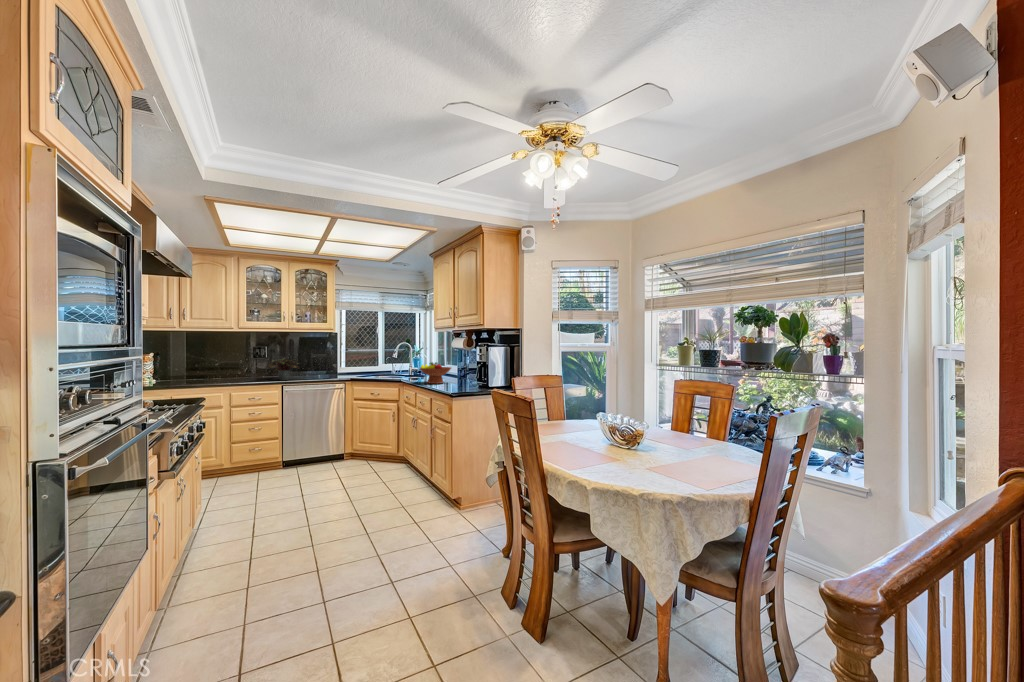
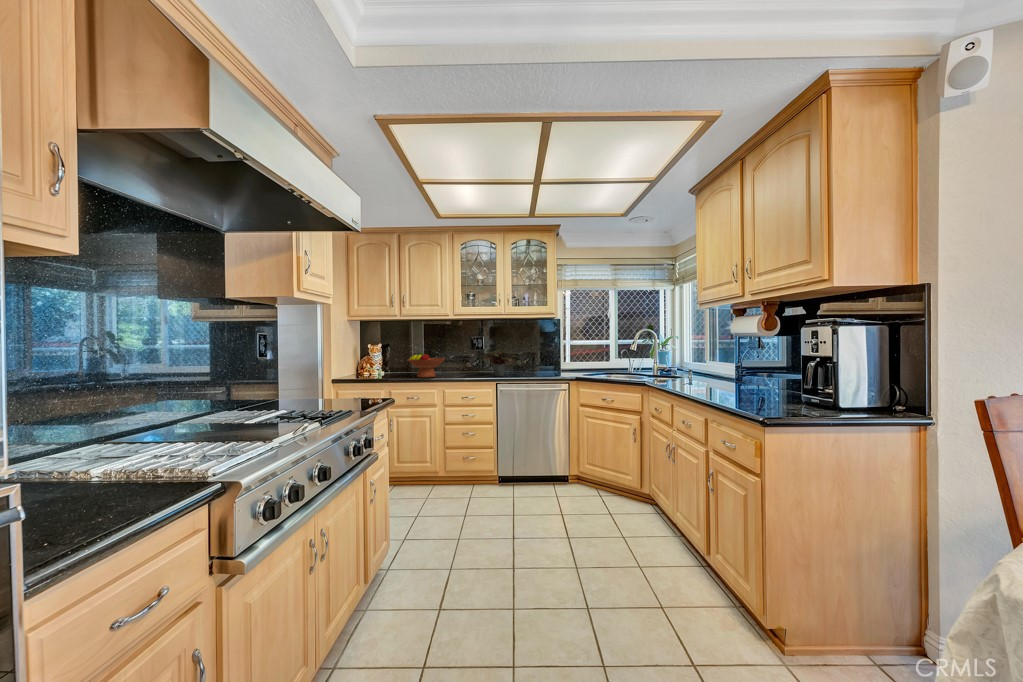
fruit bowl: present [420,362,451,384] -> present [407,353,445,378]

